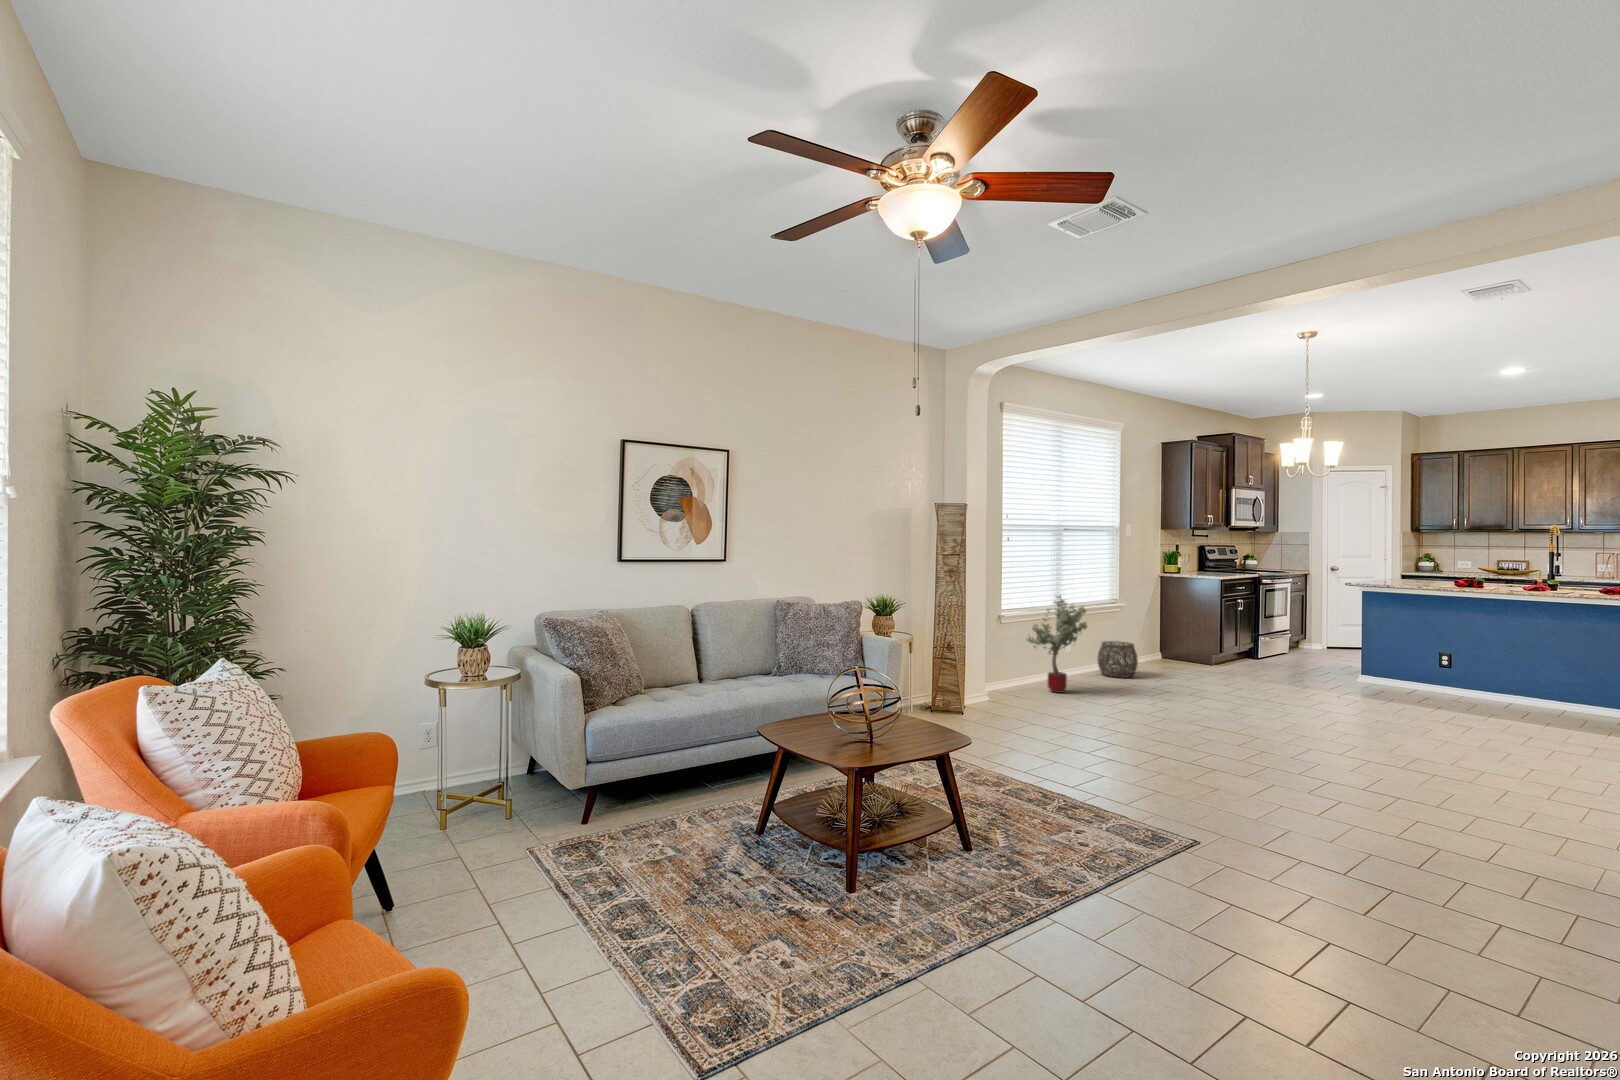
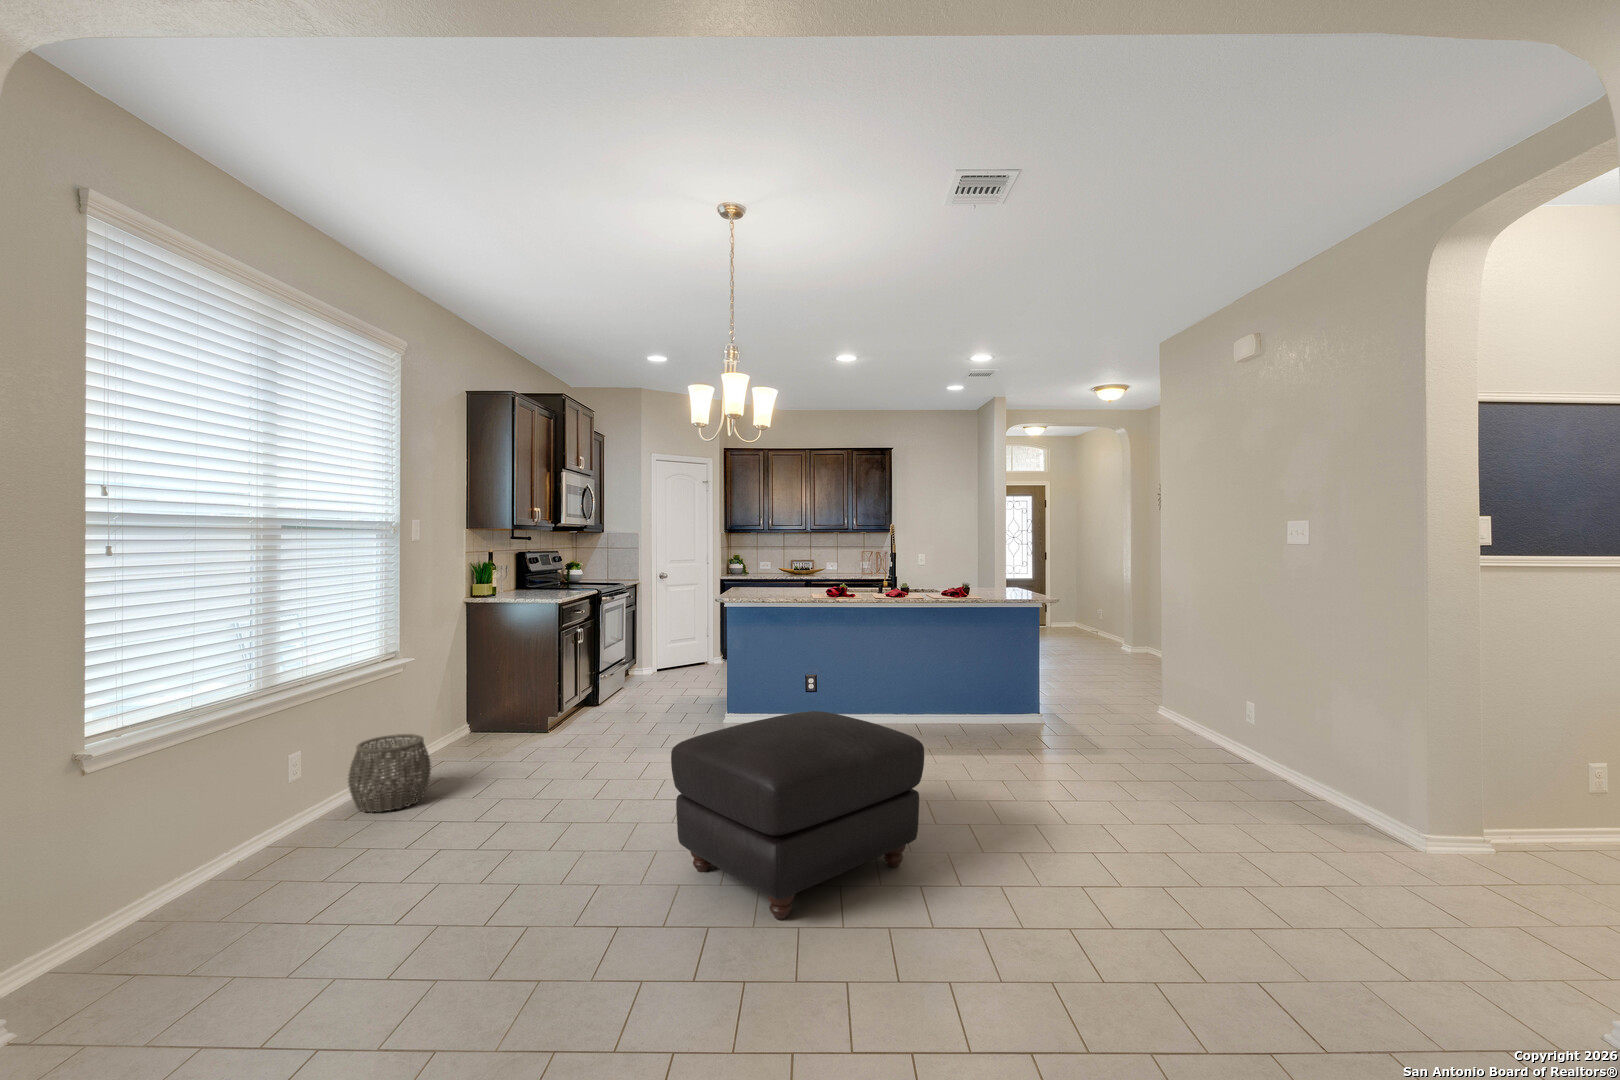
potted tree: present [1026,596,1087,693] -> none [118,679,317,929]
ottoman: none [1263,647,1444,749] -> present [671,711,924,920]

